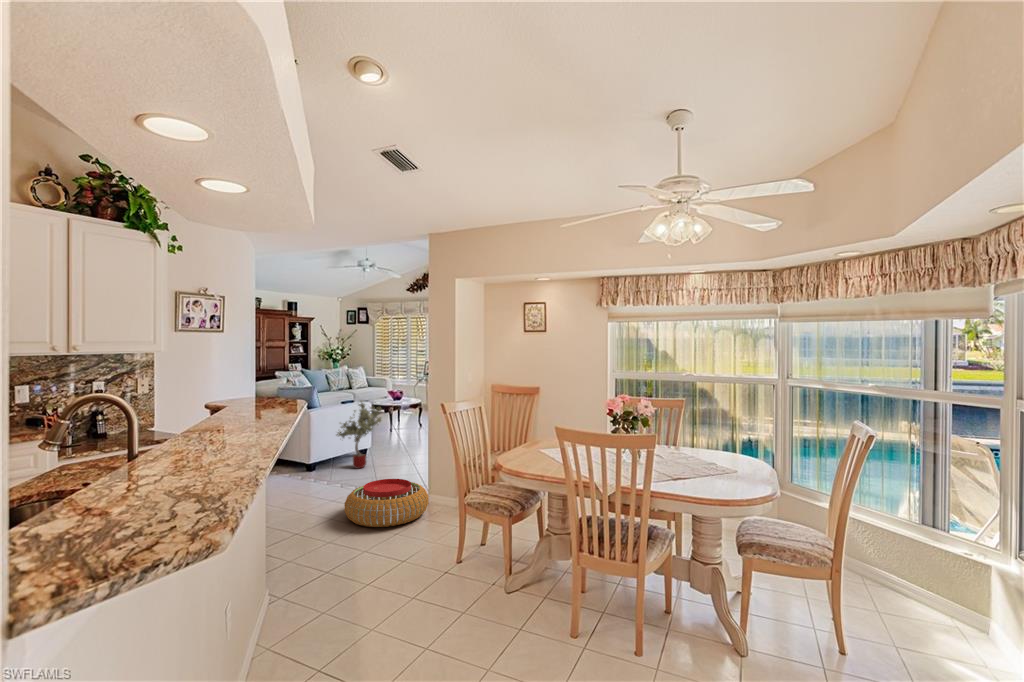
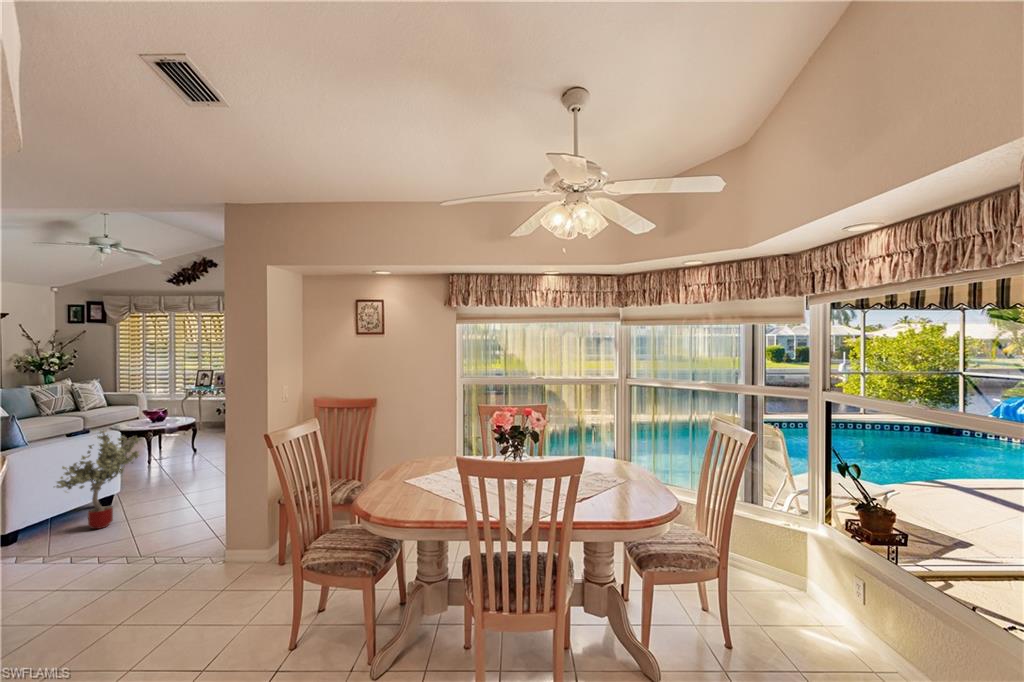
pouf: present [344,479,429,527] -> none [79,541,230,628]

